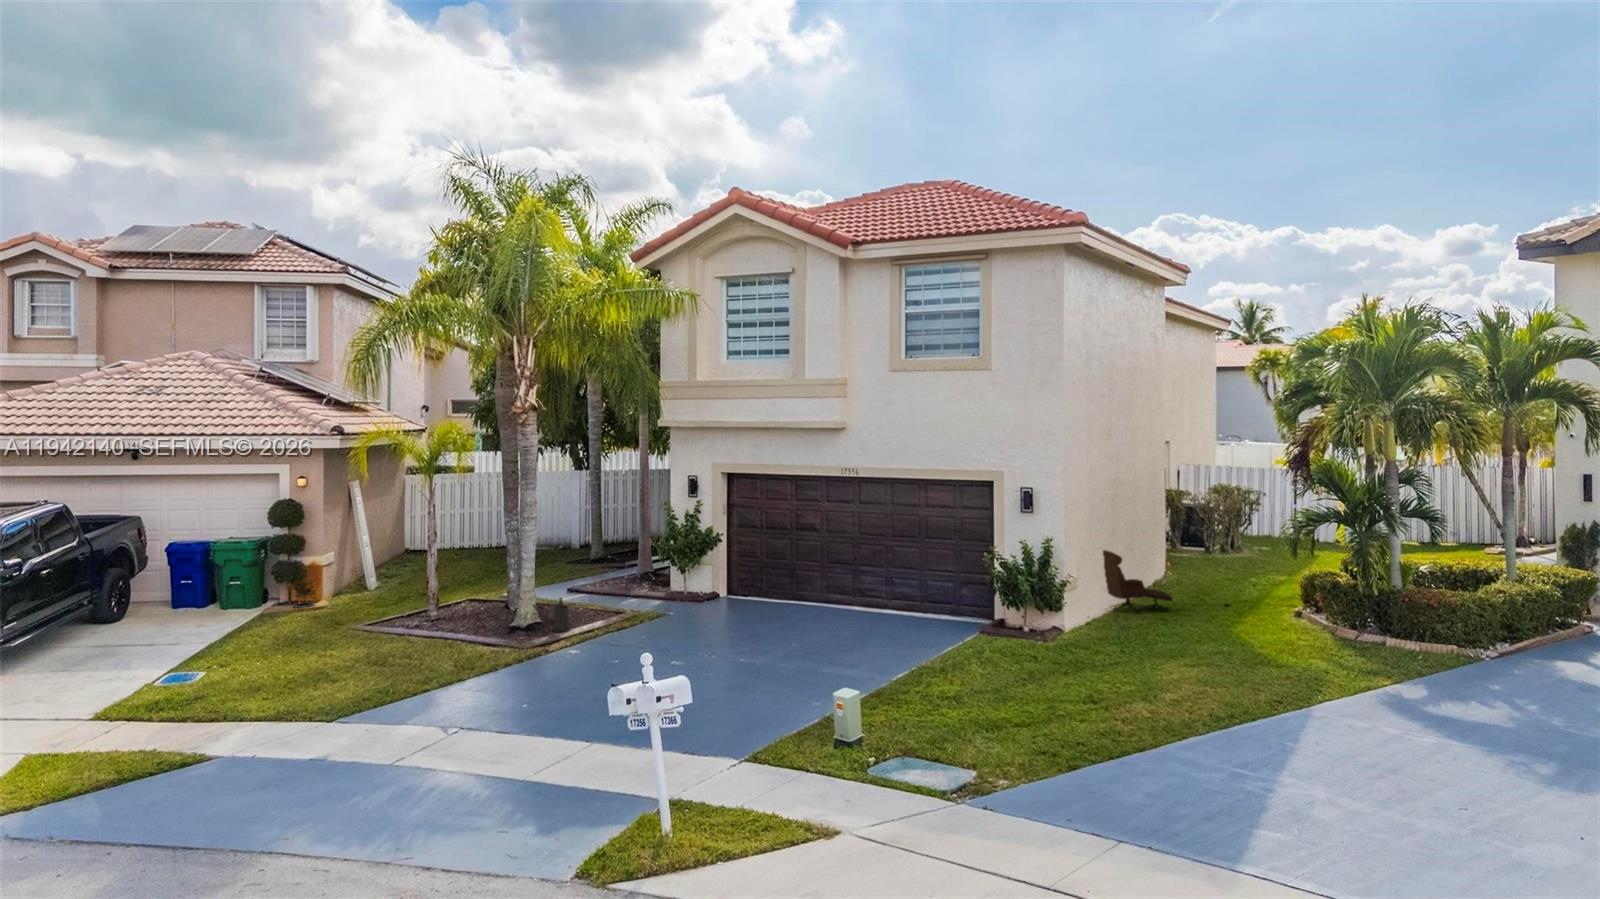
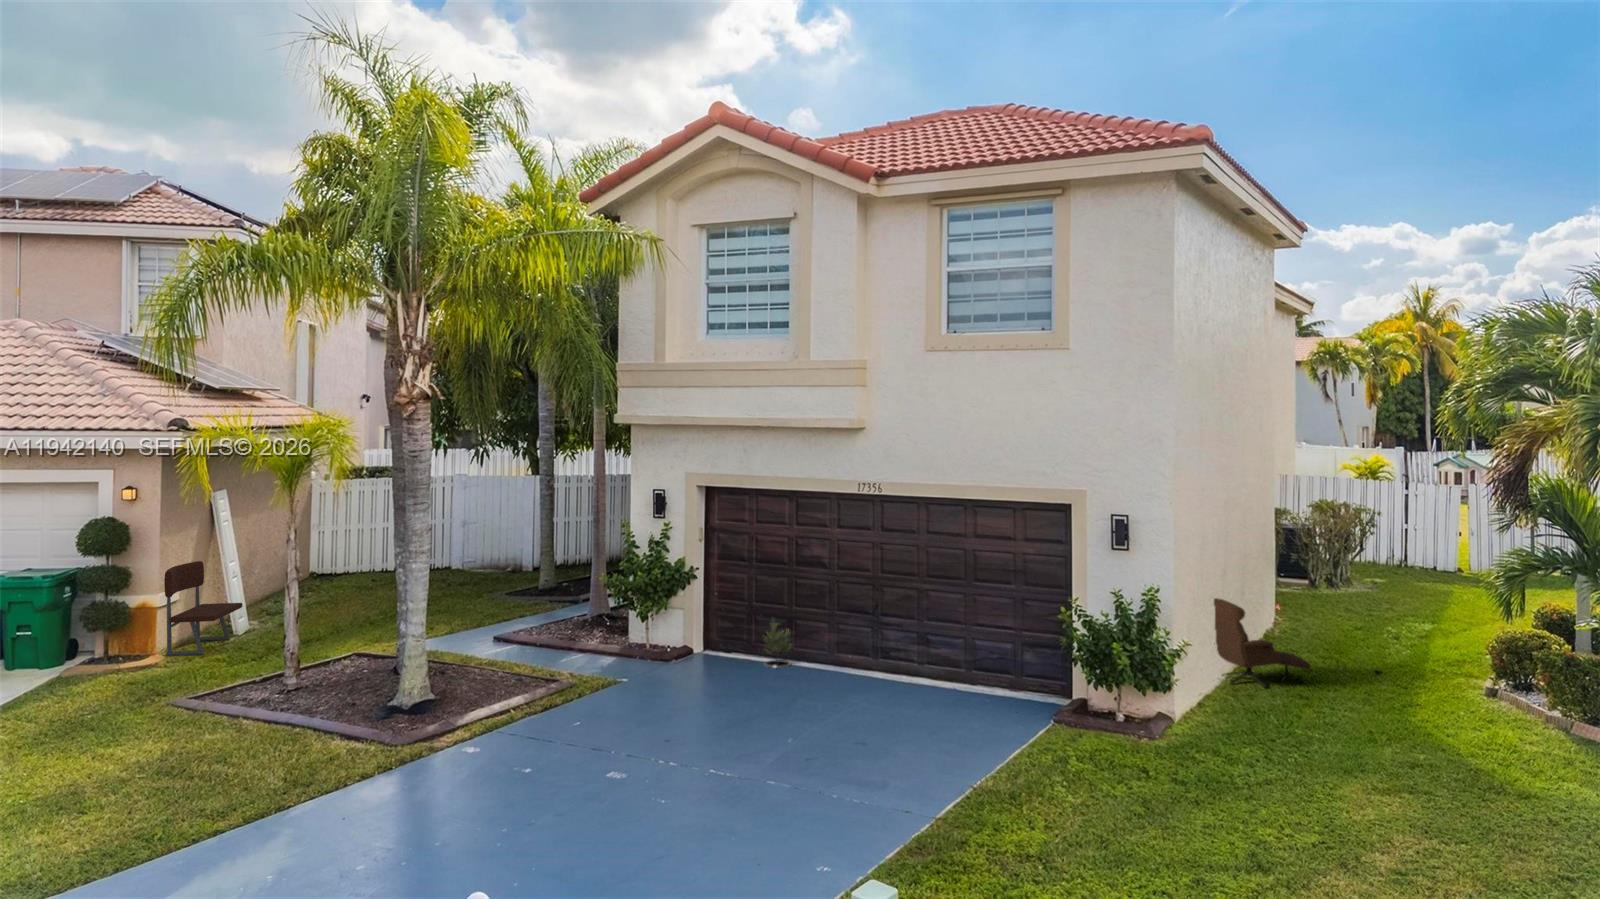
bench: none [328,533,379,602] -> present [164,561,242,656]
potted tree: present [294,576,315,608] -> present [764,620,790,668]
watering can: present [533,598,570,632] -> none [423,664,483,714]

